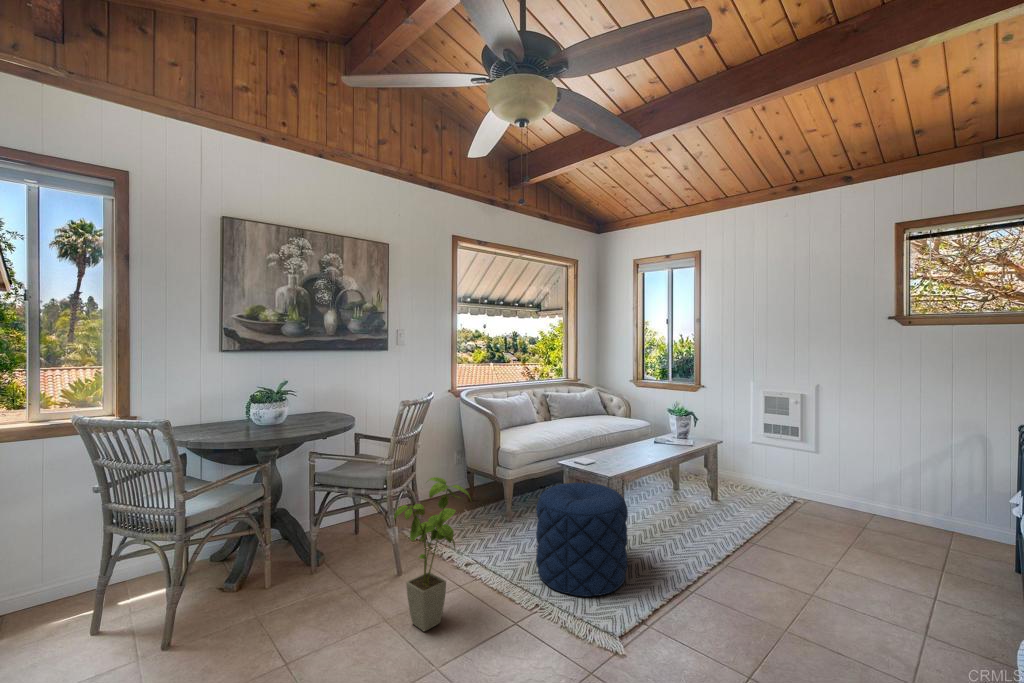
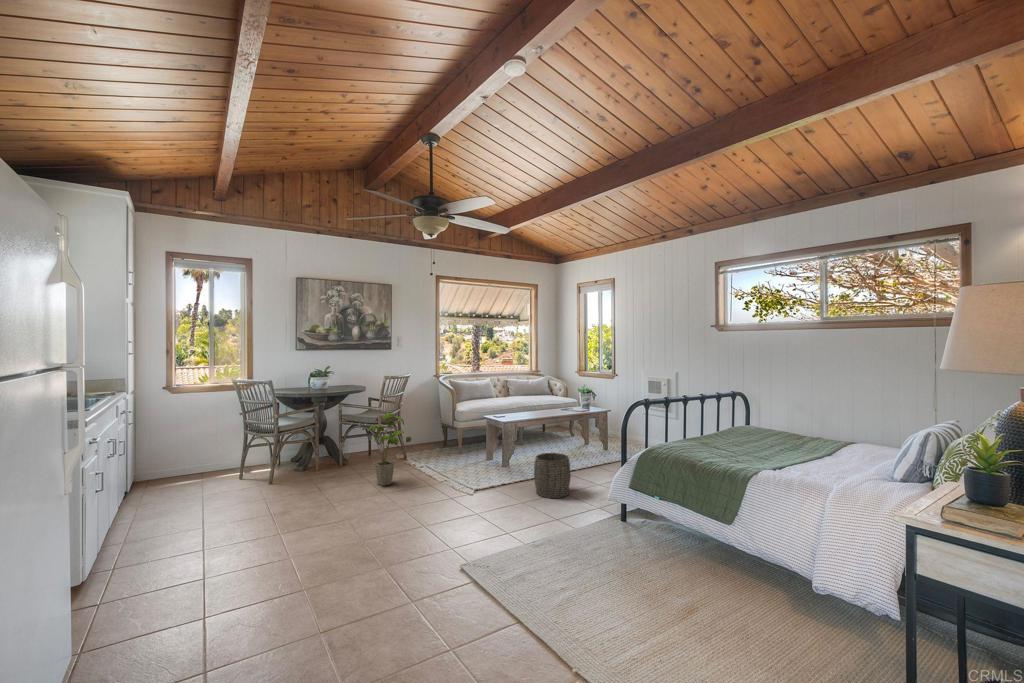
pouf: present [536,483,628,597] -> none [452,425,501,481]
woven basket: none [729,541,807,643] -> present [534,453,571,498]

